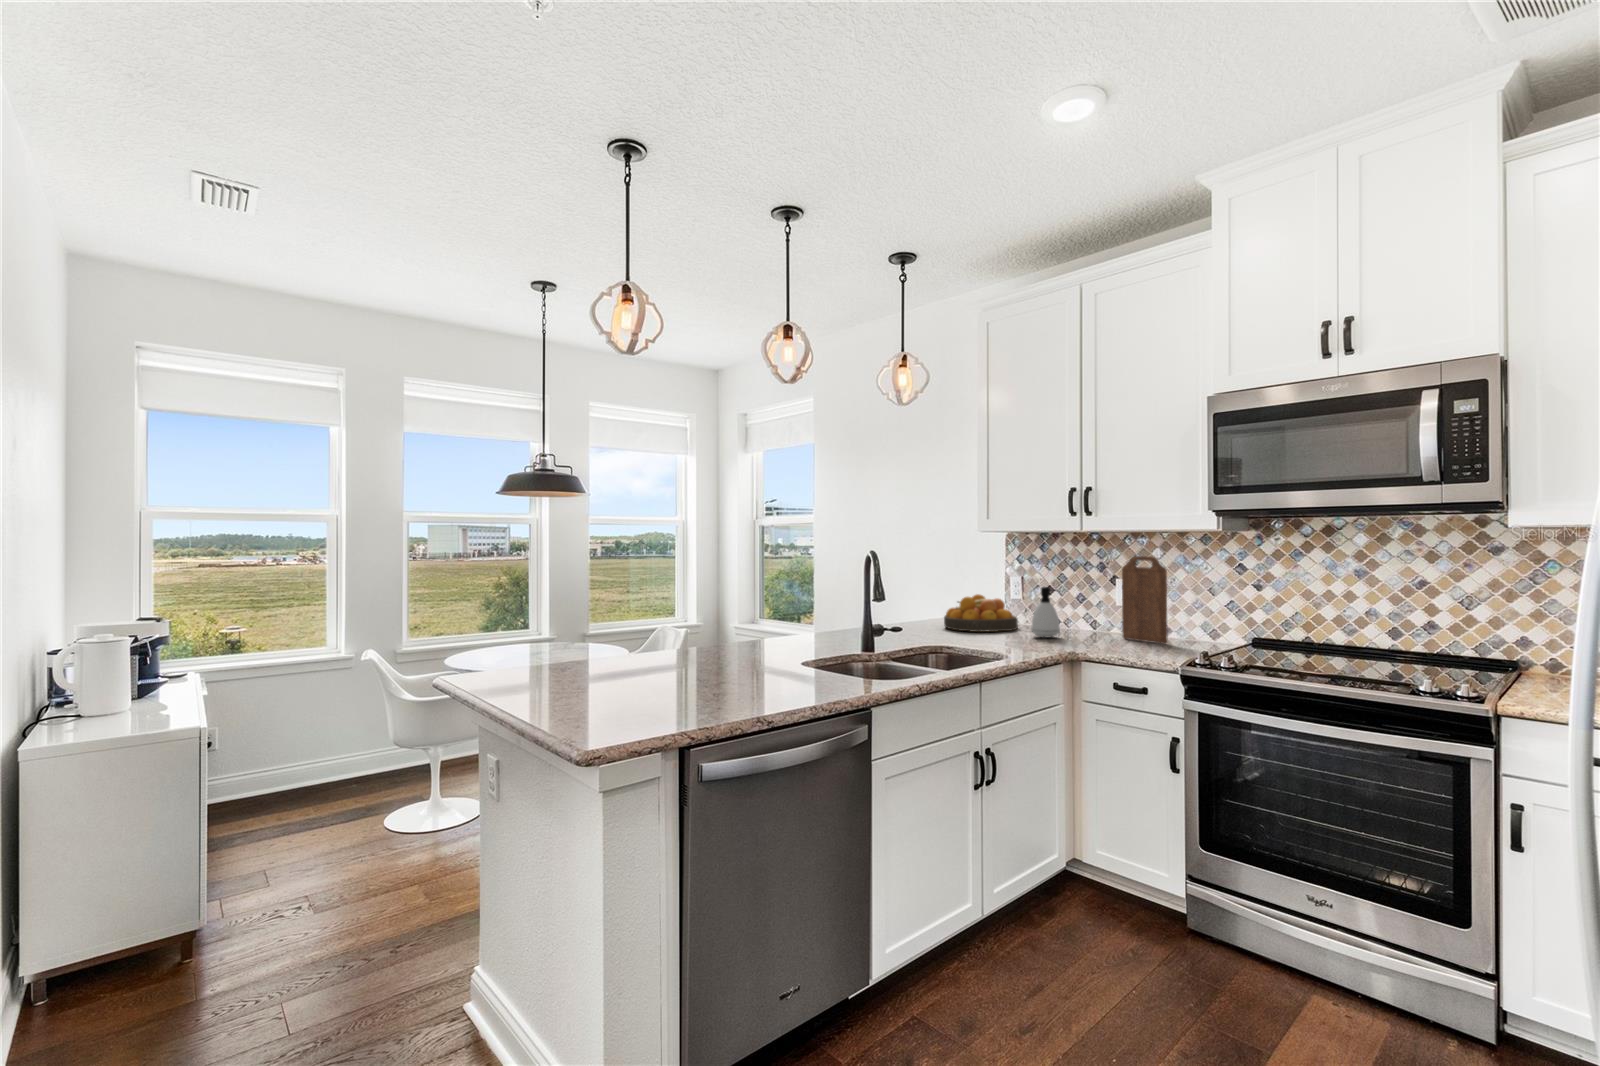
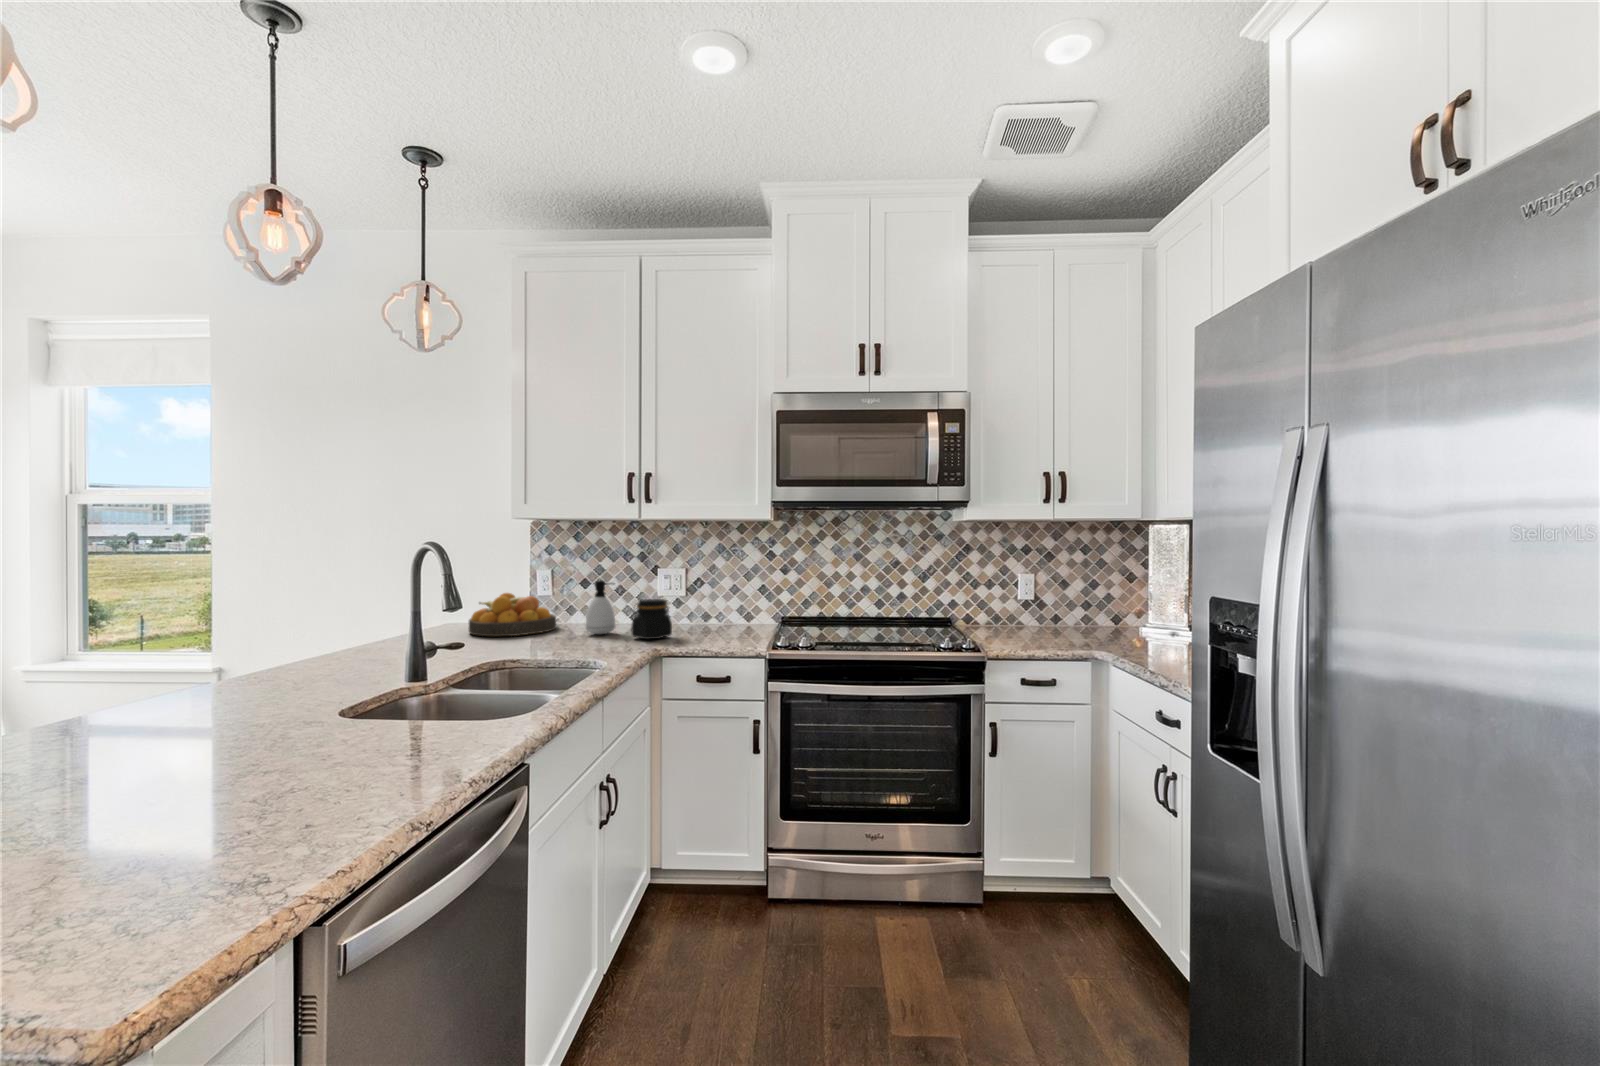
cutting board: present [1122,556,1168,644] -> none [673,546,719,629]
jar: none [1063,607,1107,646] -> present [632,599,672,639]

